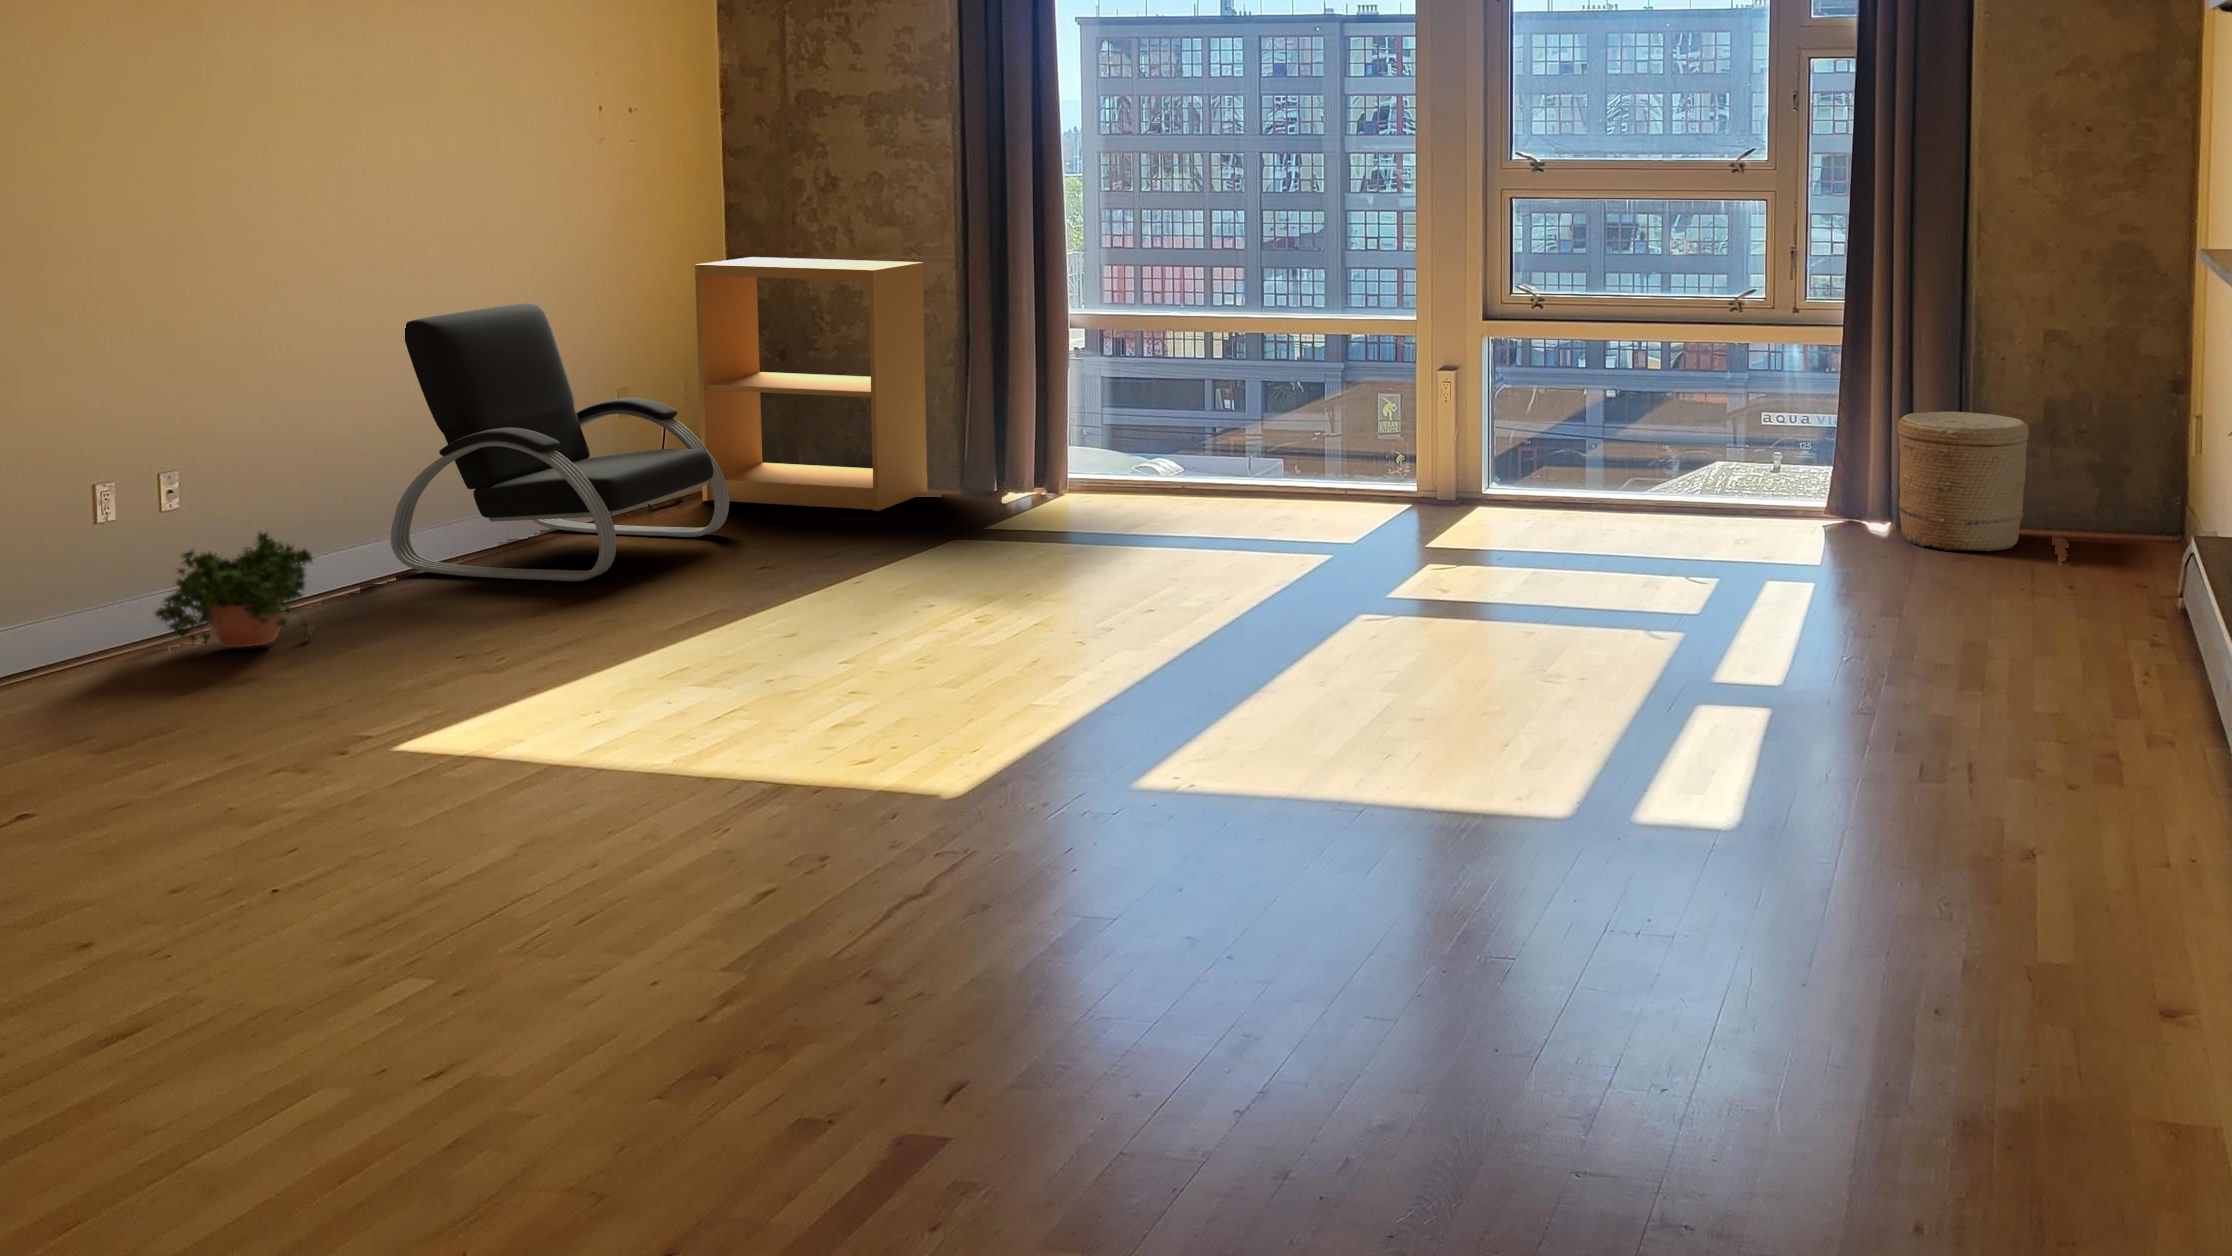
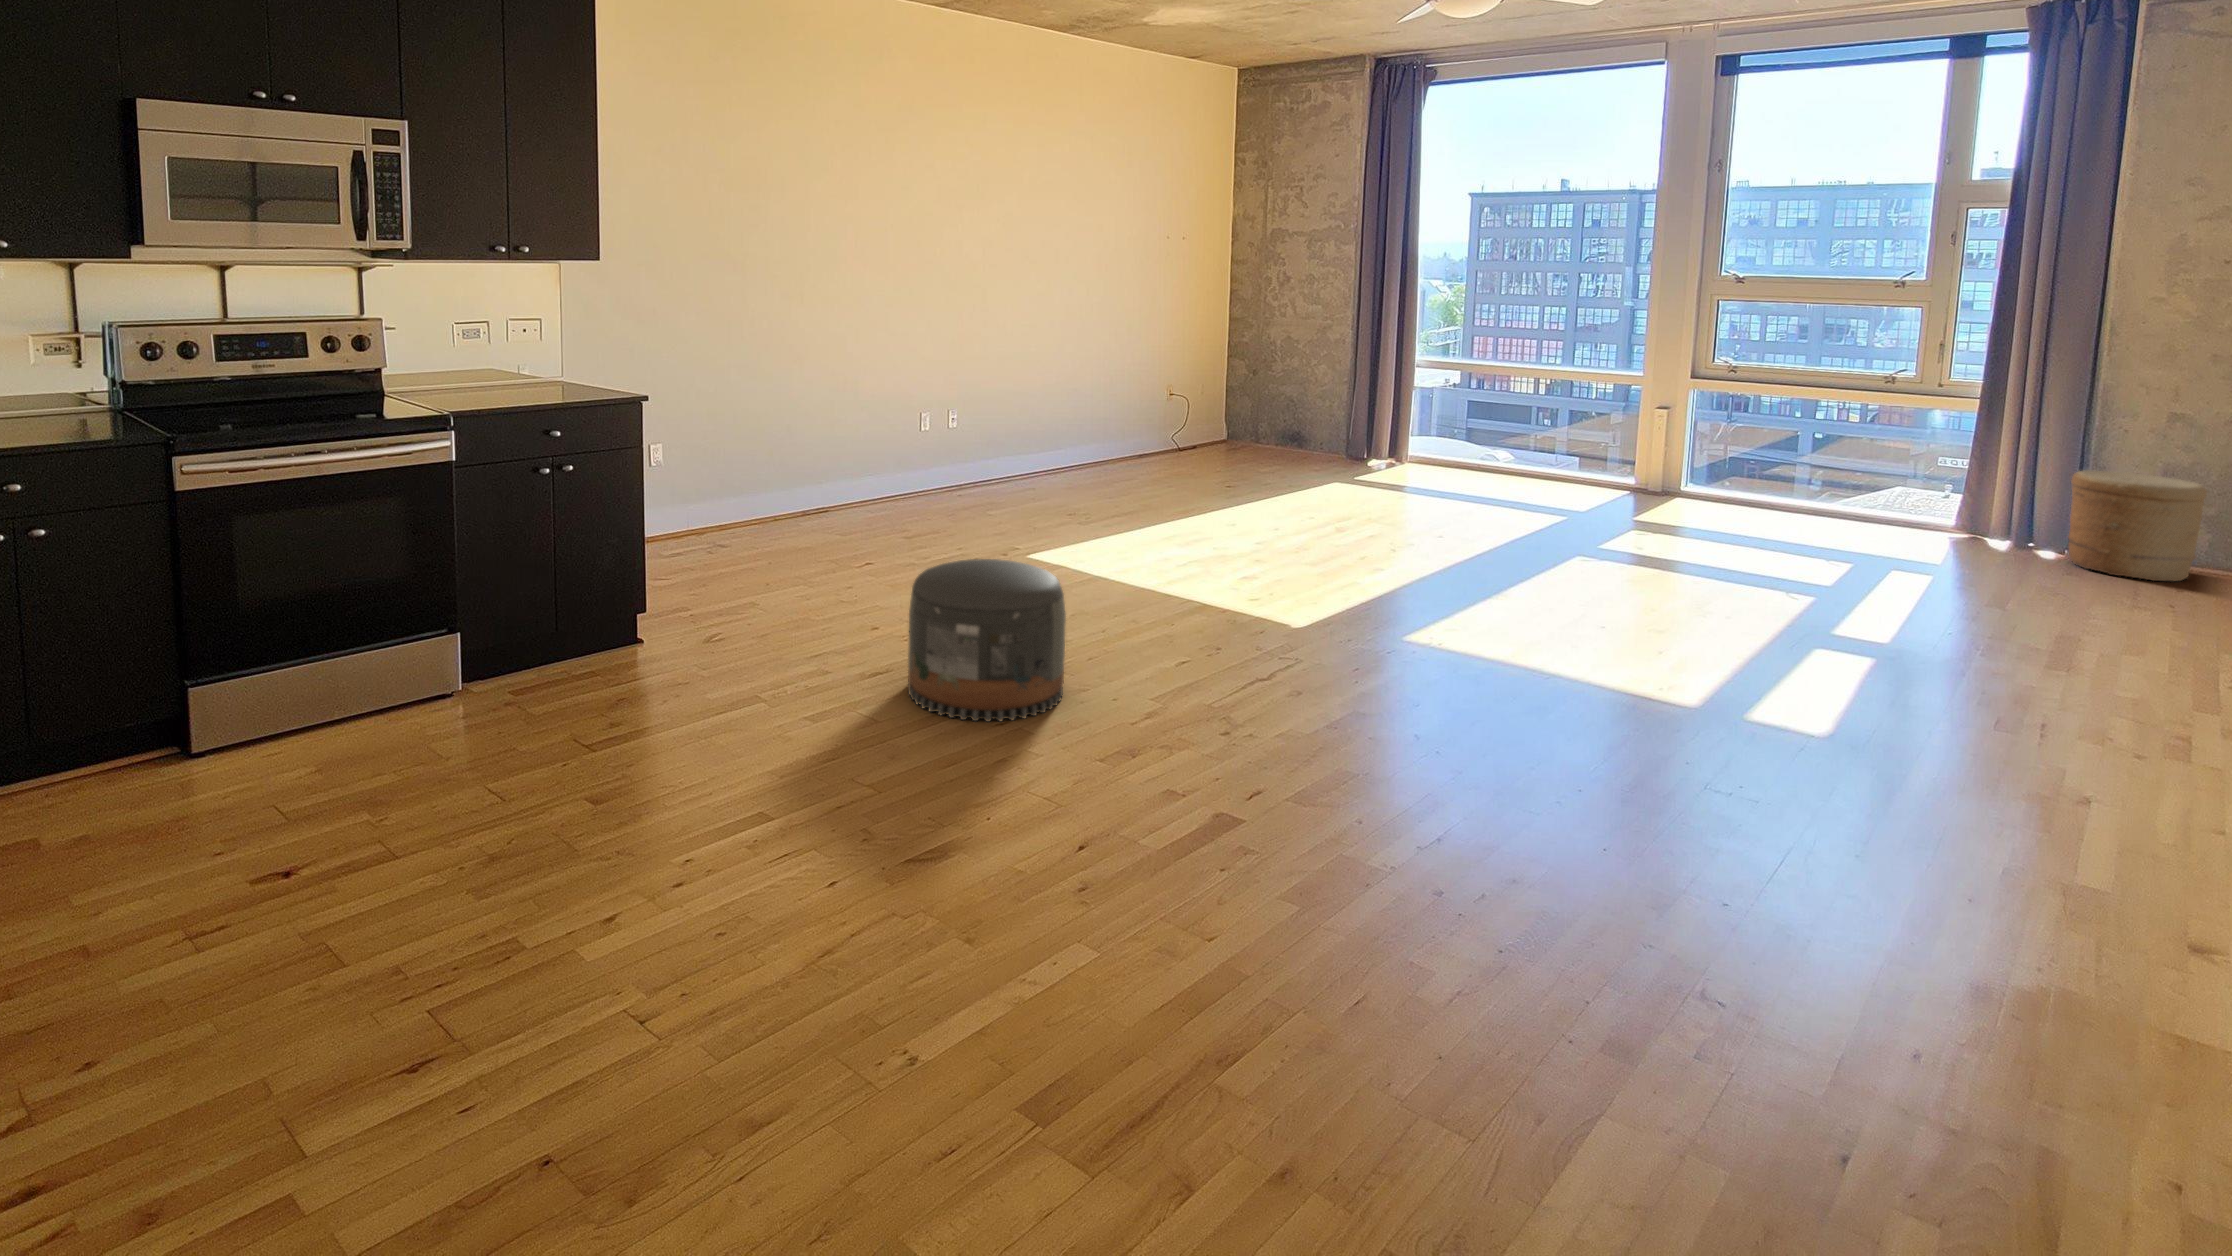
bookshelf: present [695,257,927,511] -> none [1238,323,1365,463]
armchair: present [390,303,729,581] -> none [1082,339,1245,478]
potted plant: present [155,532,314,647] -> none [970,434,1039,488]
pouf: none [243,820,600,1171] -> present [908,559,1066,722]

